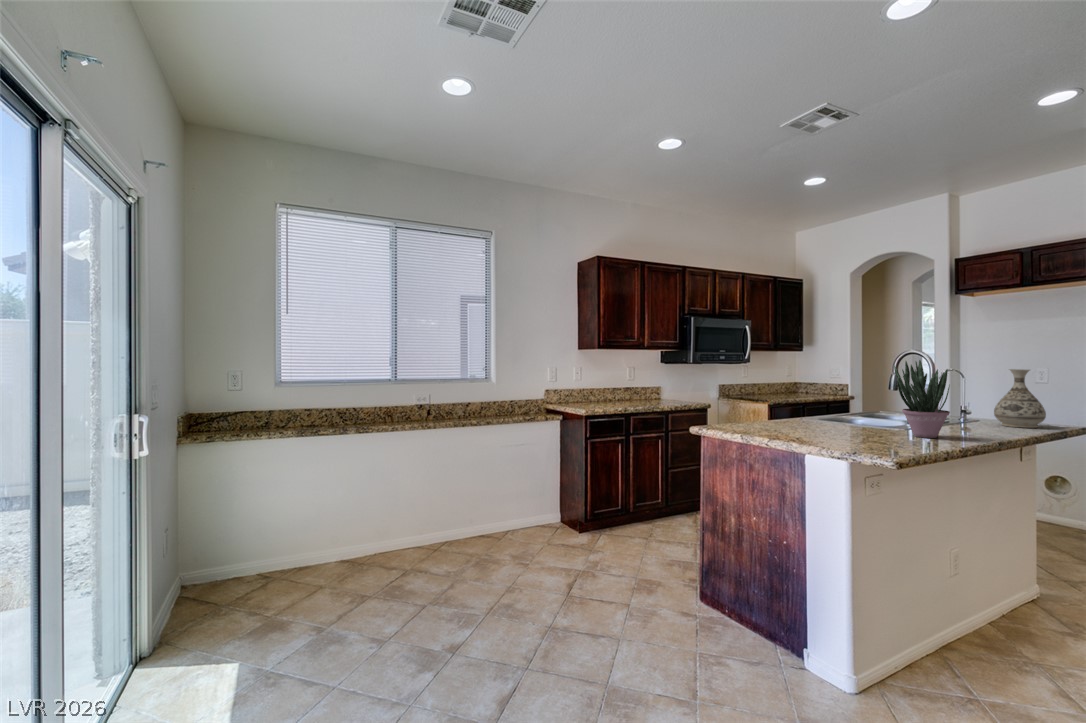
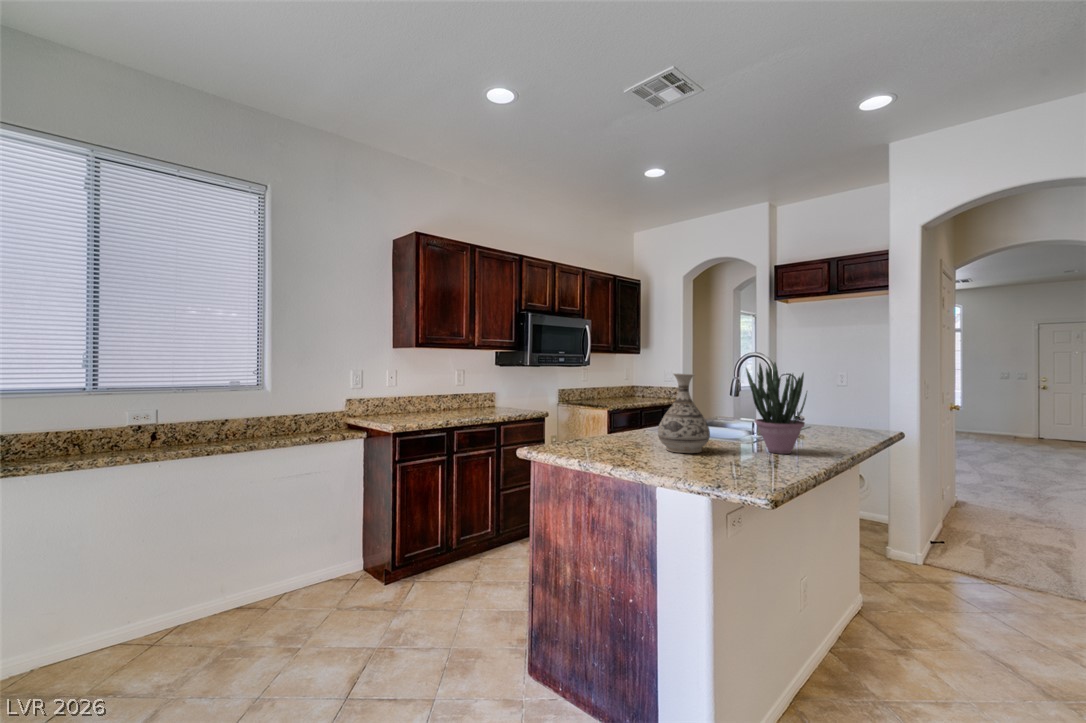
vase: present [994,369,1046,428] -> present [658,374,710,453]

